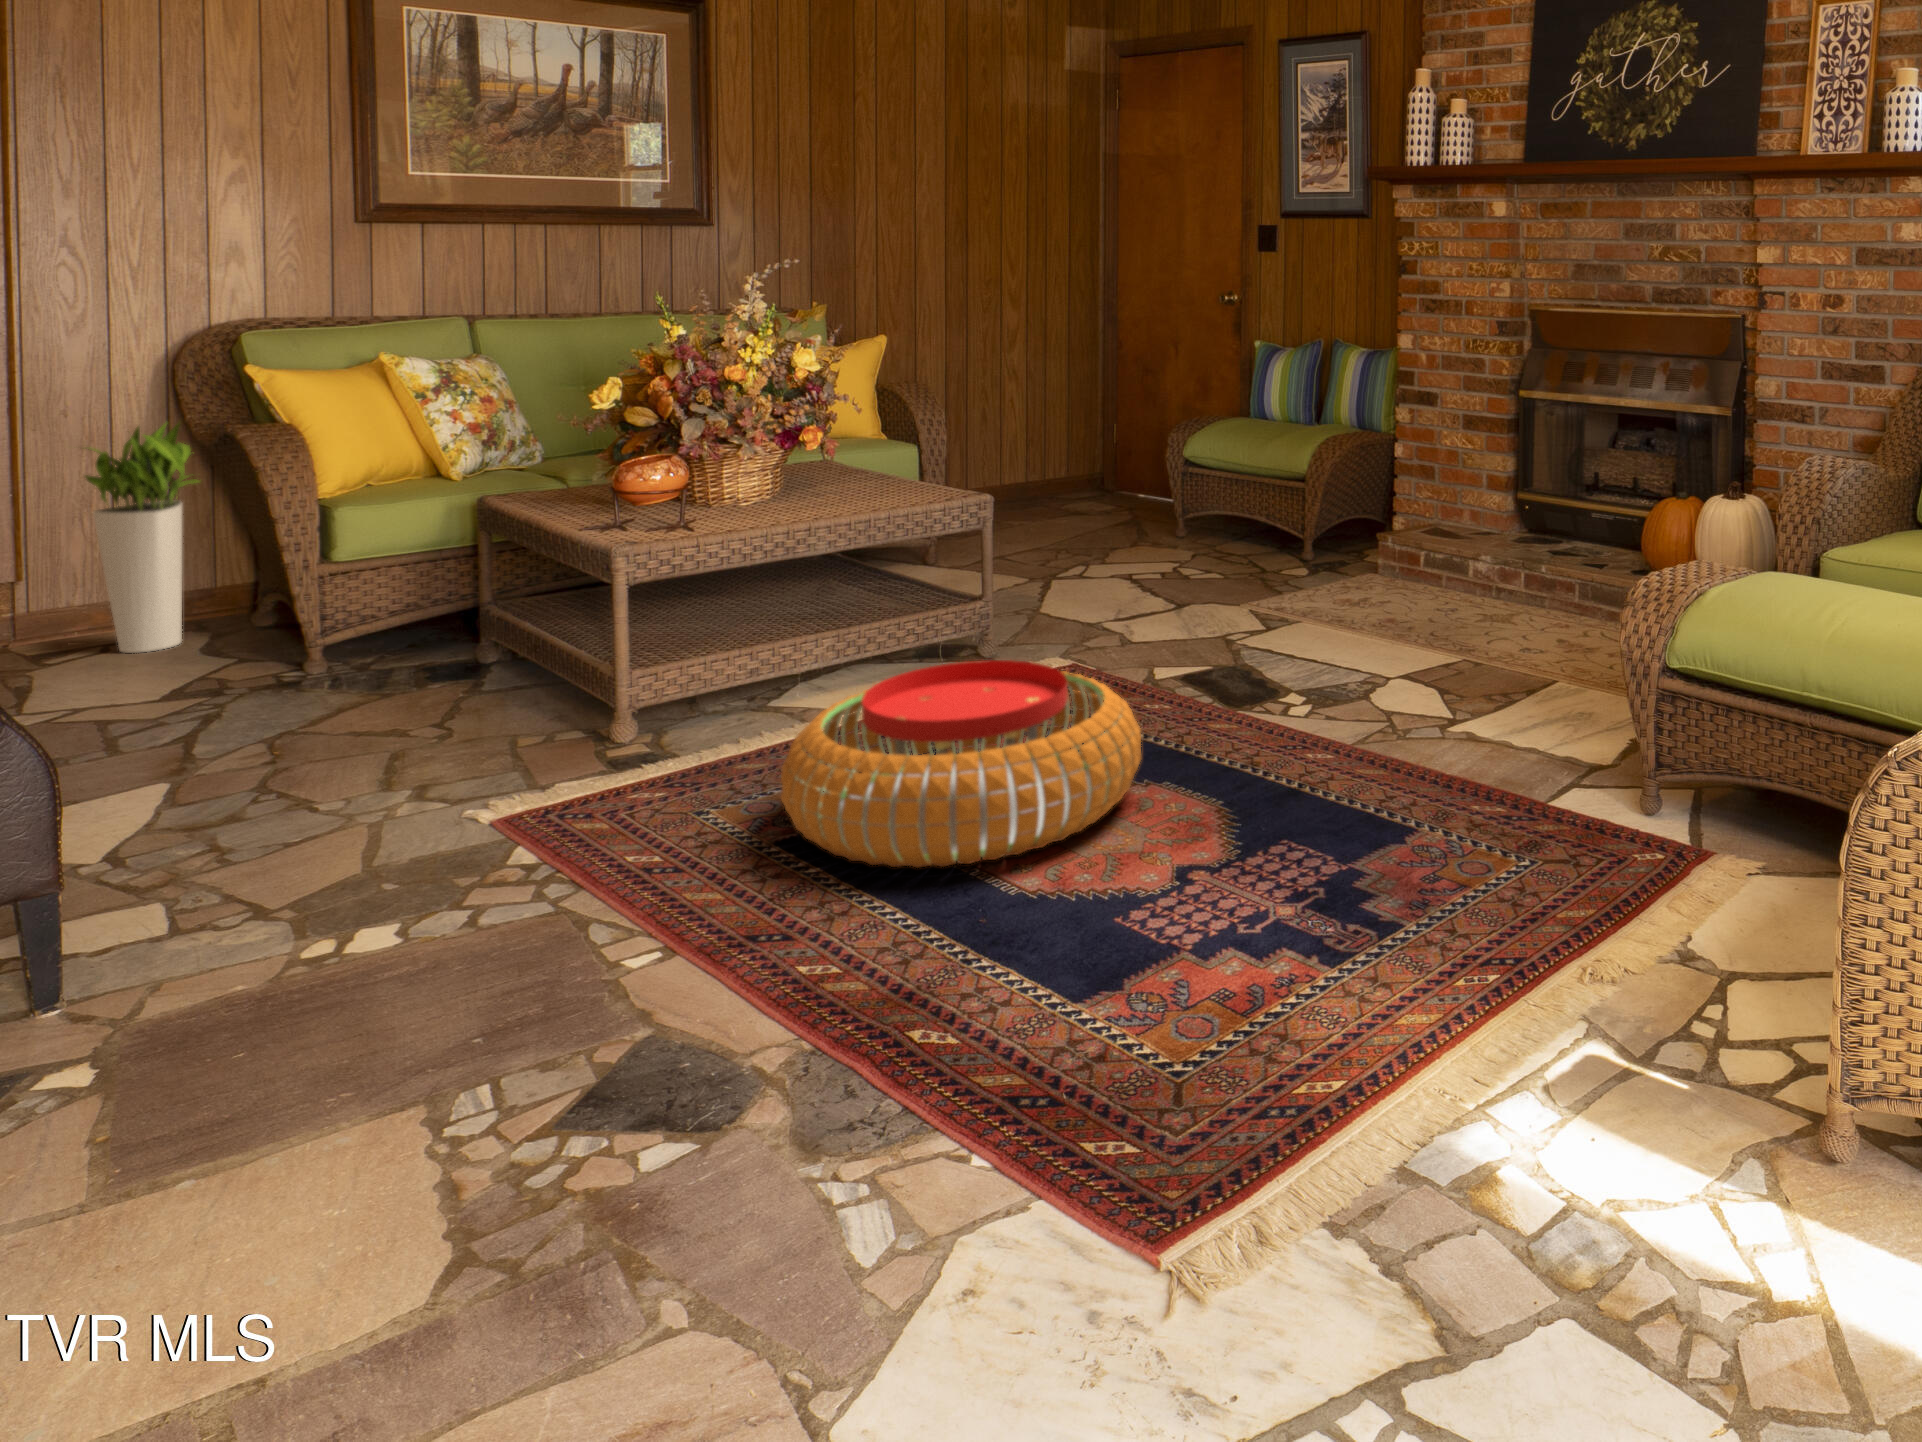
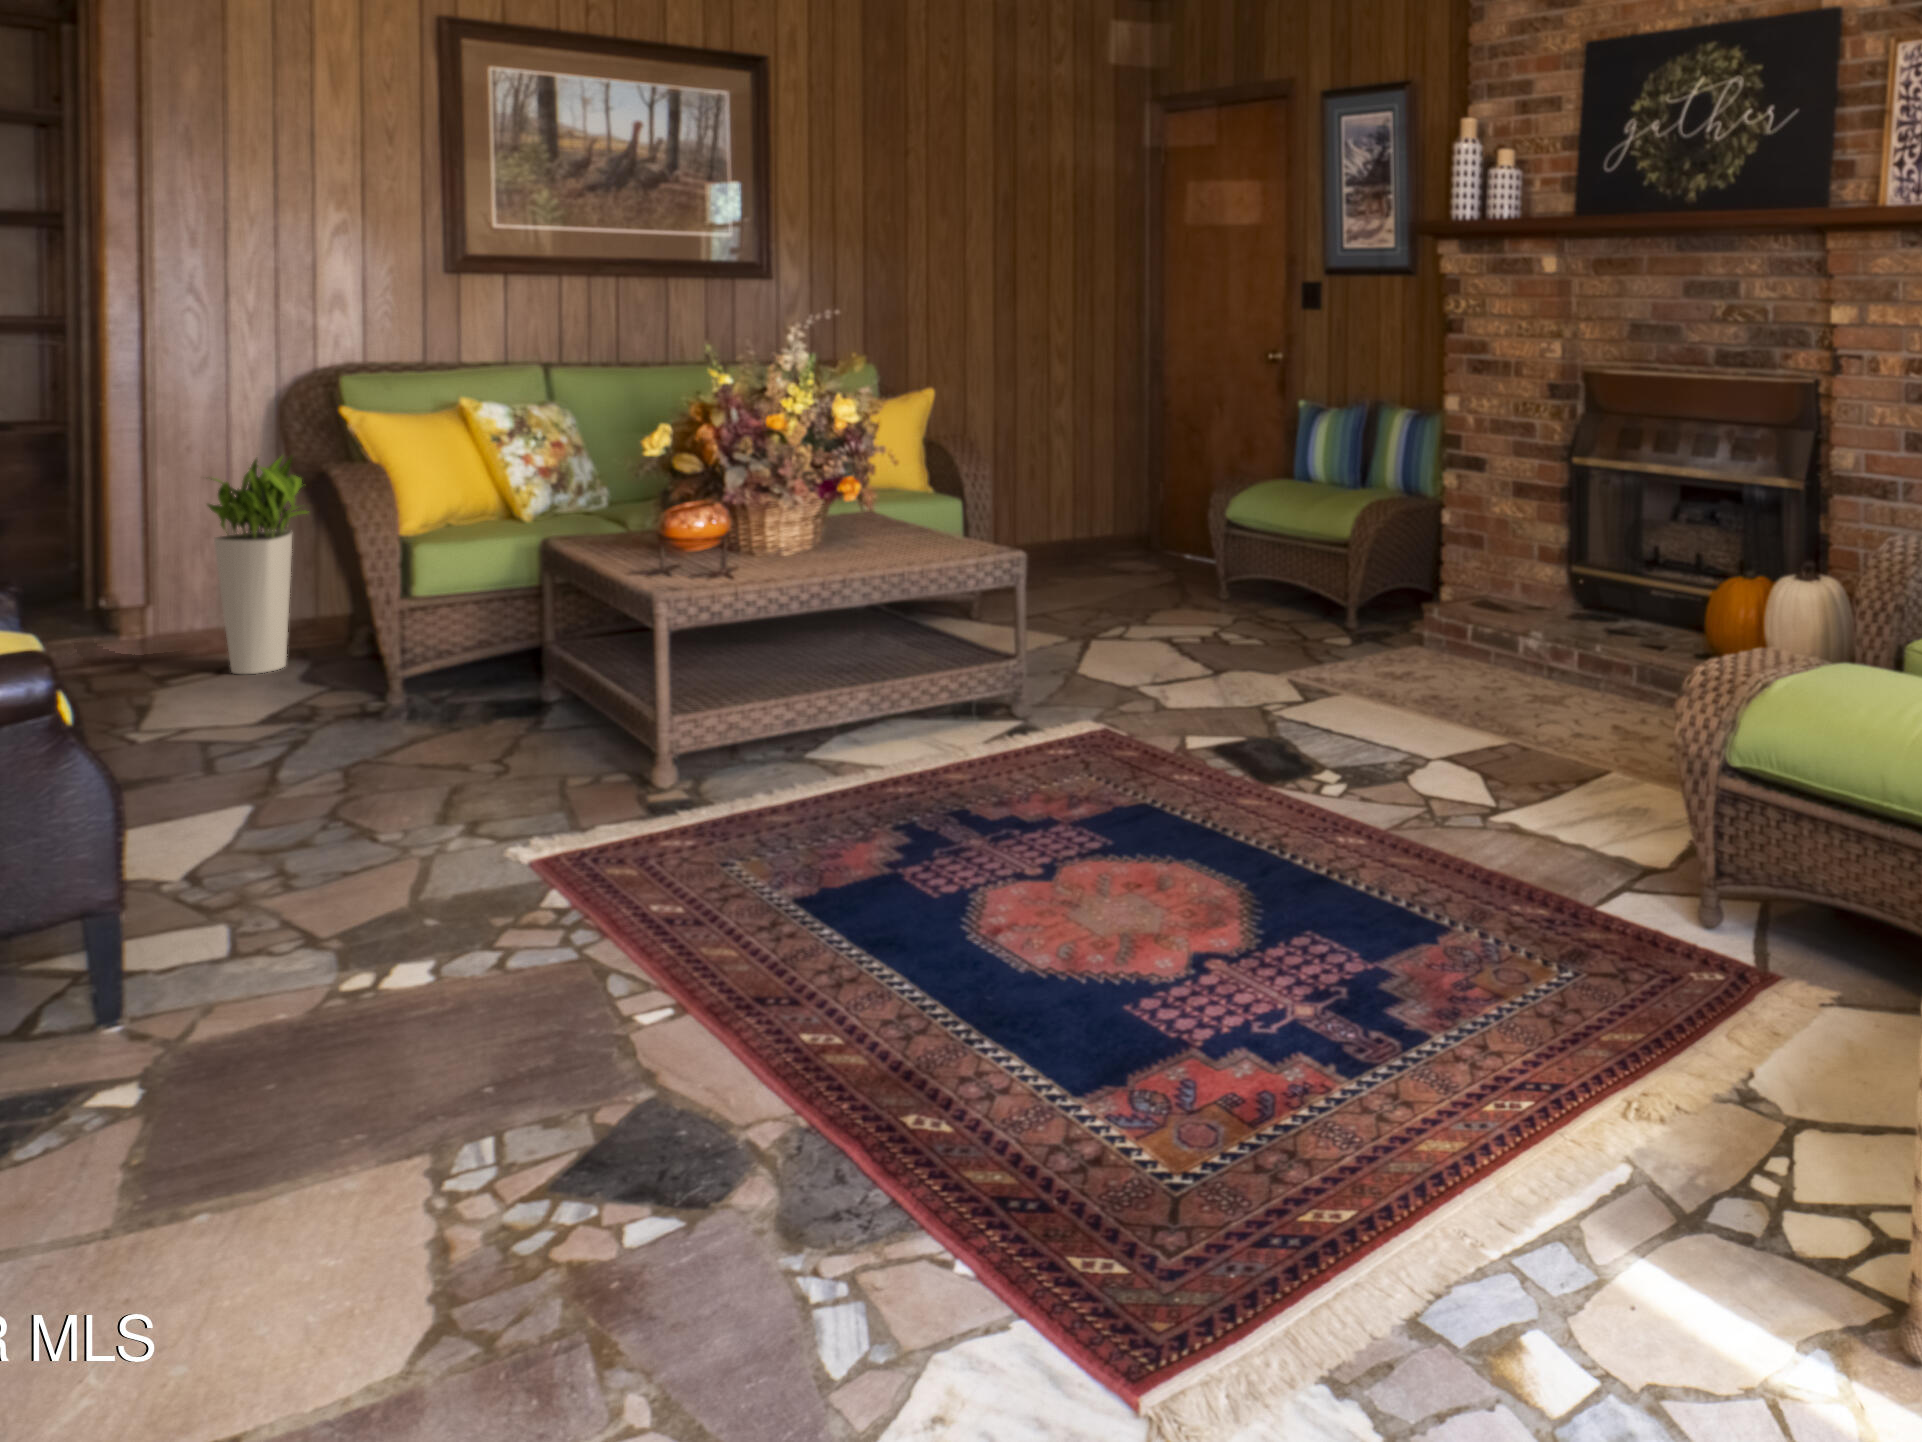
pouf: present [781,660,1141,868] -> none [802,719,1165,936]

